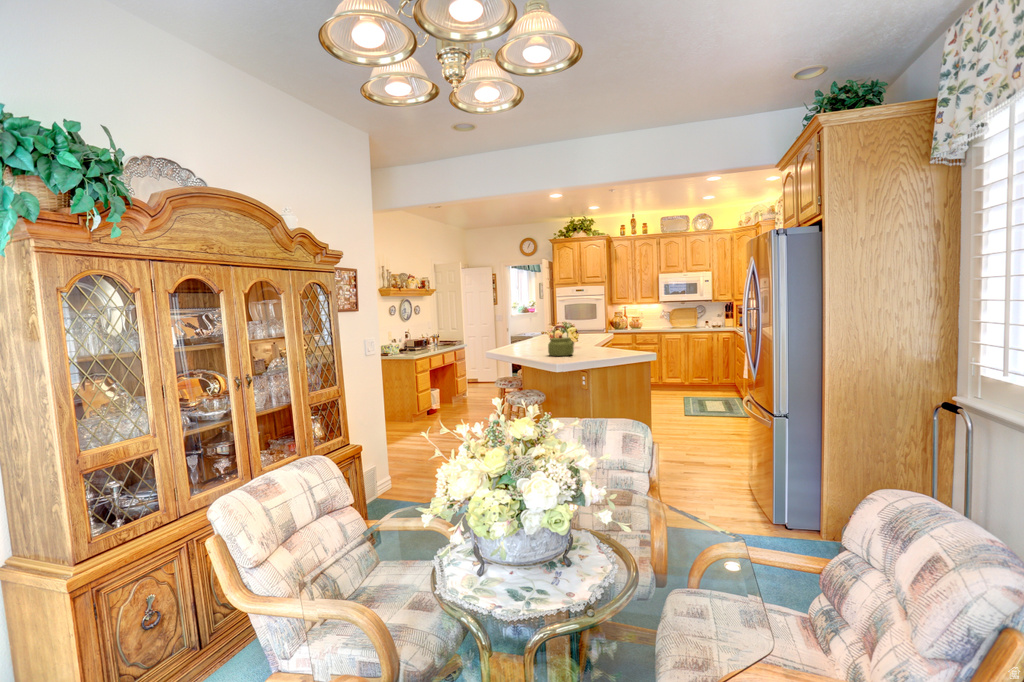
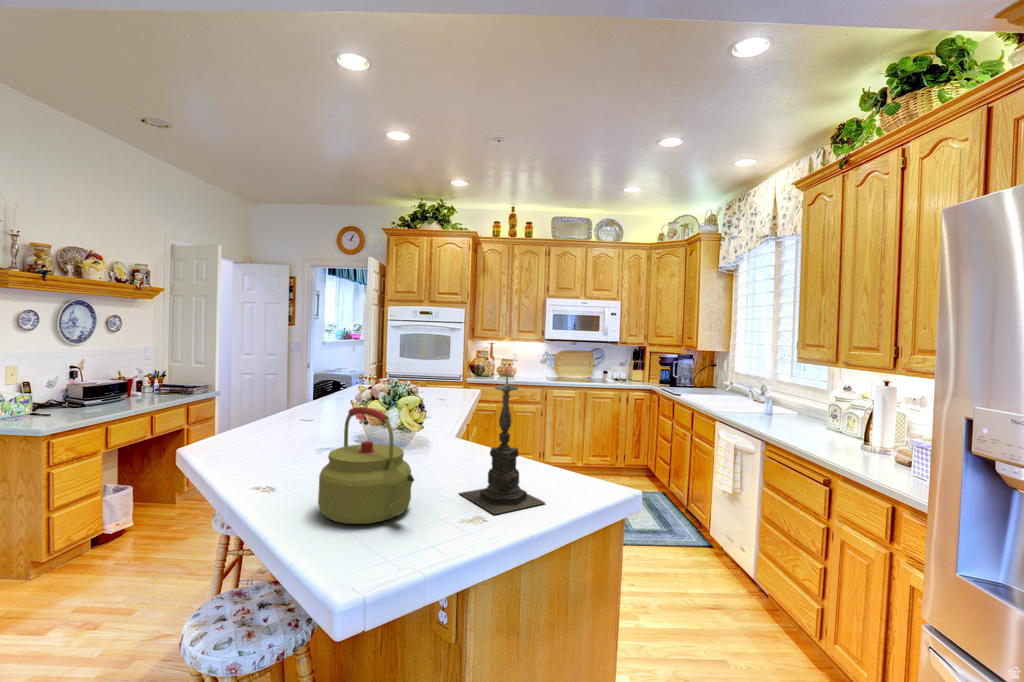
candle holder: none [589,312,616,355] -> present [459,371,545,514]

